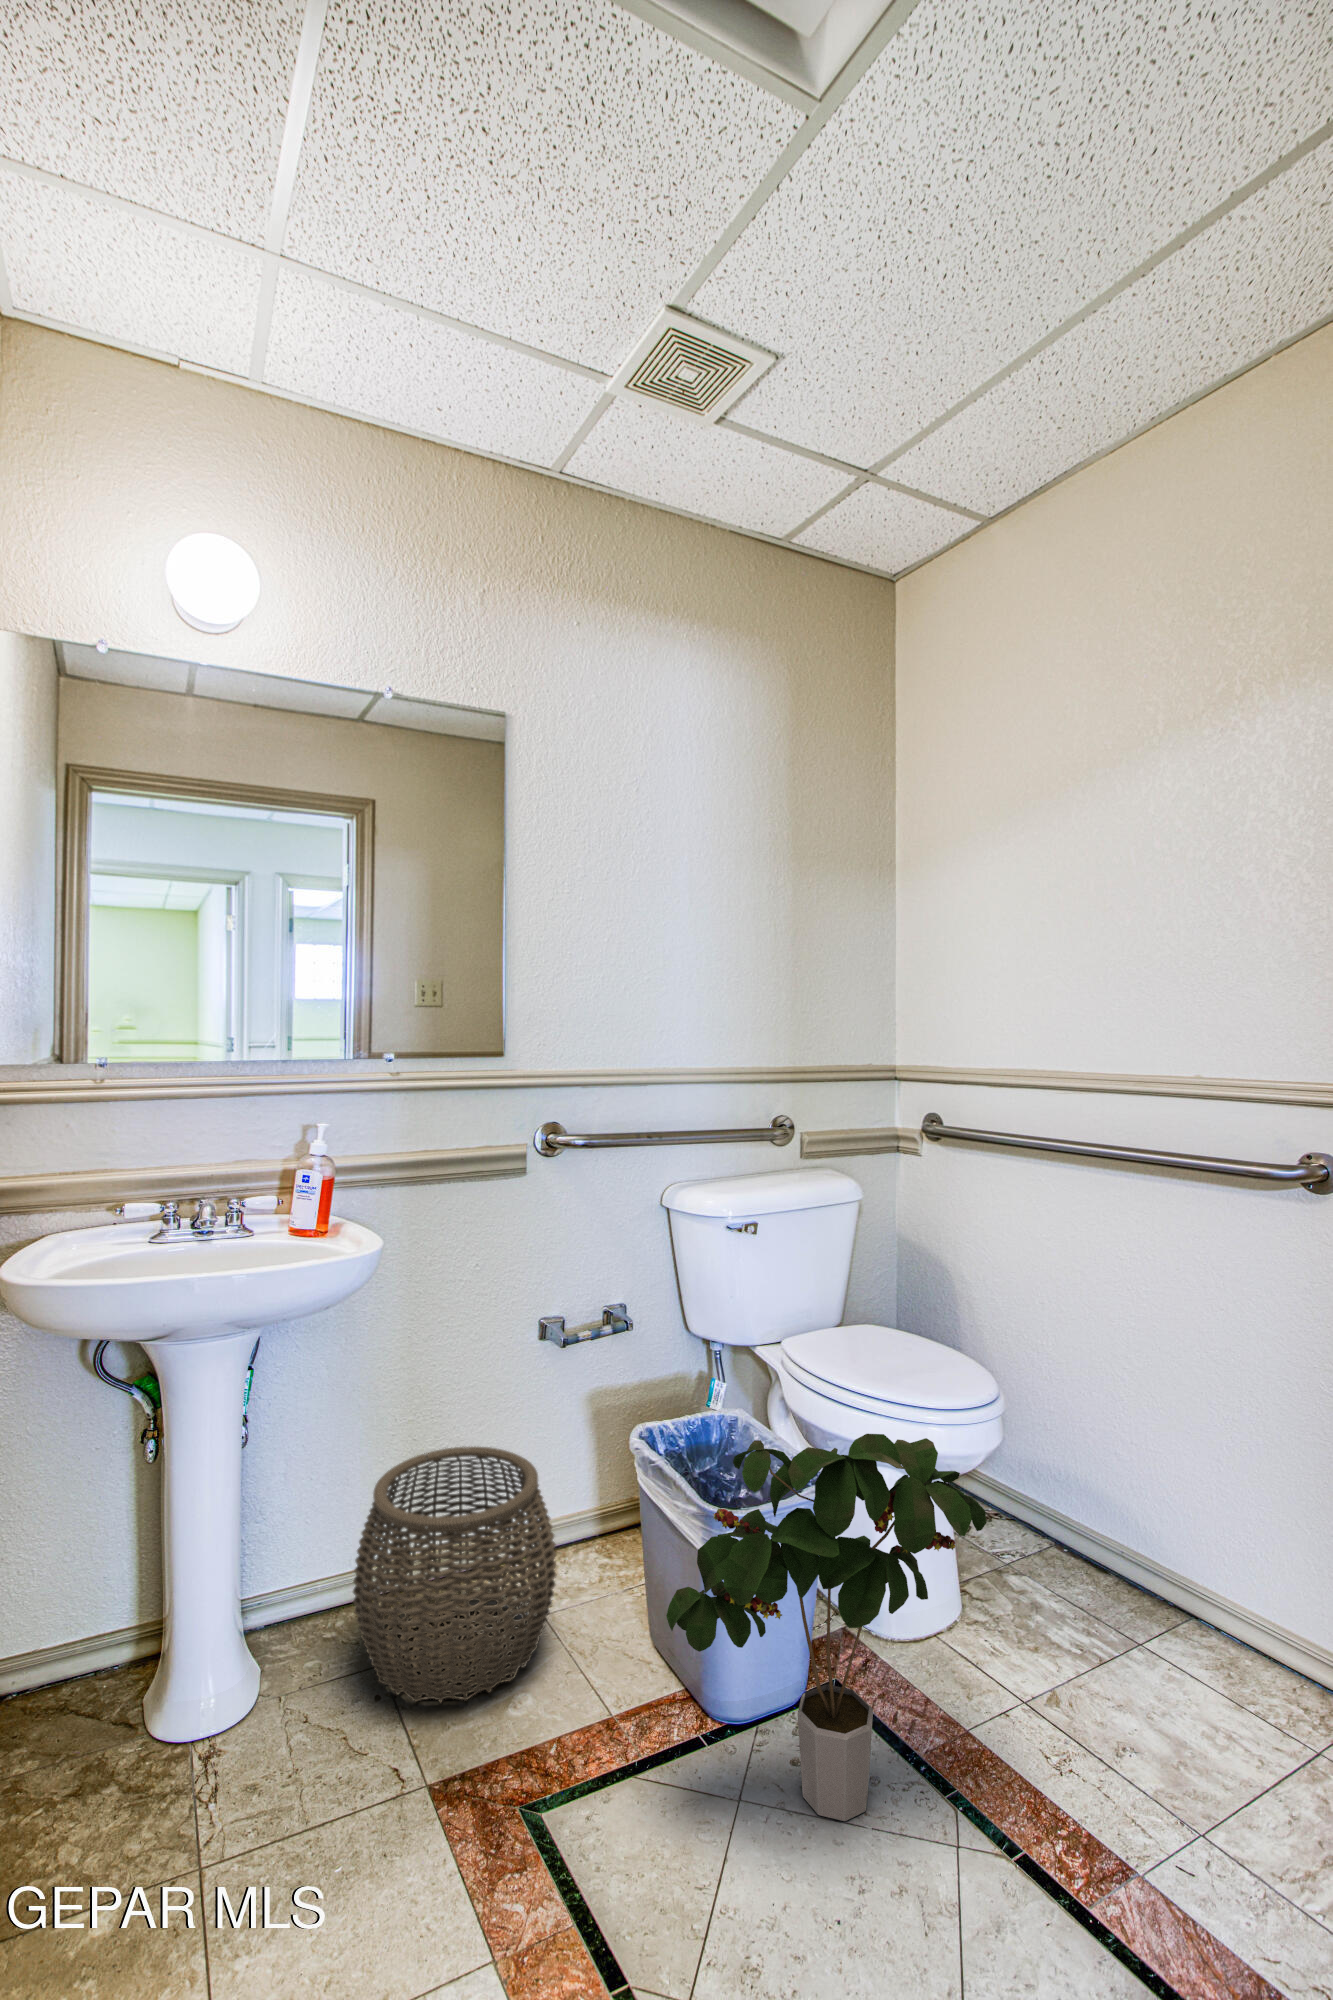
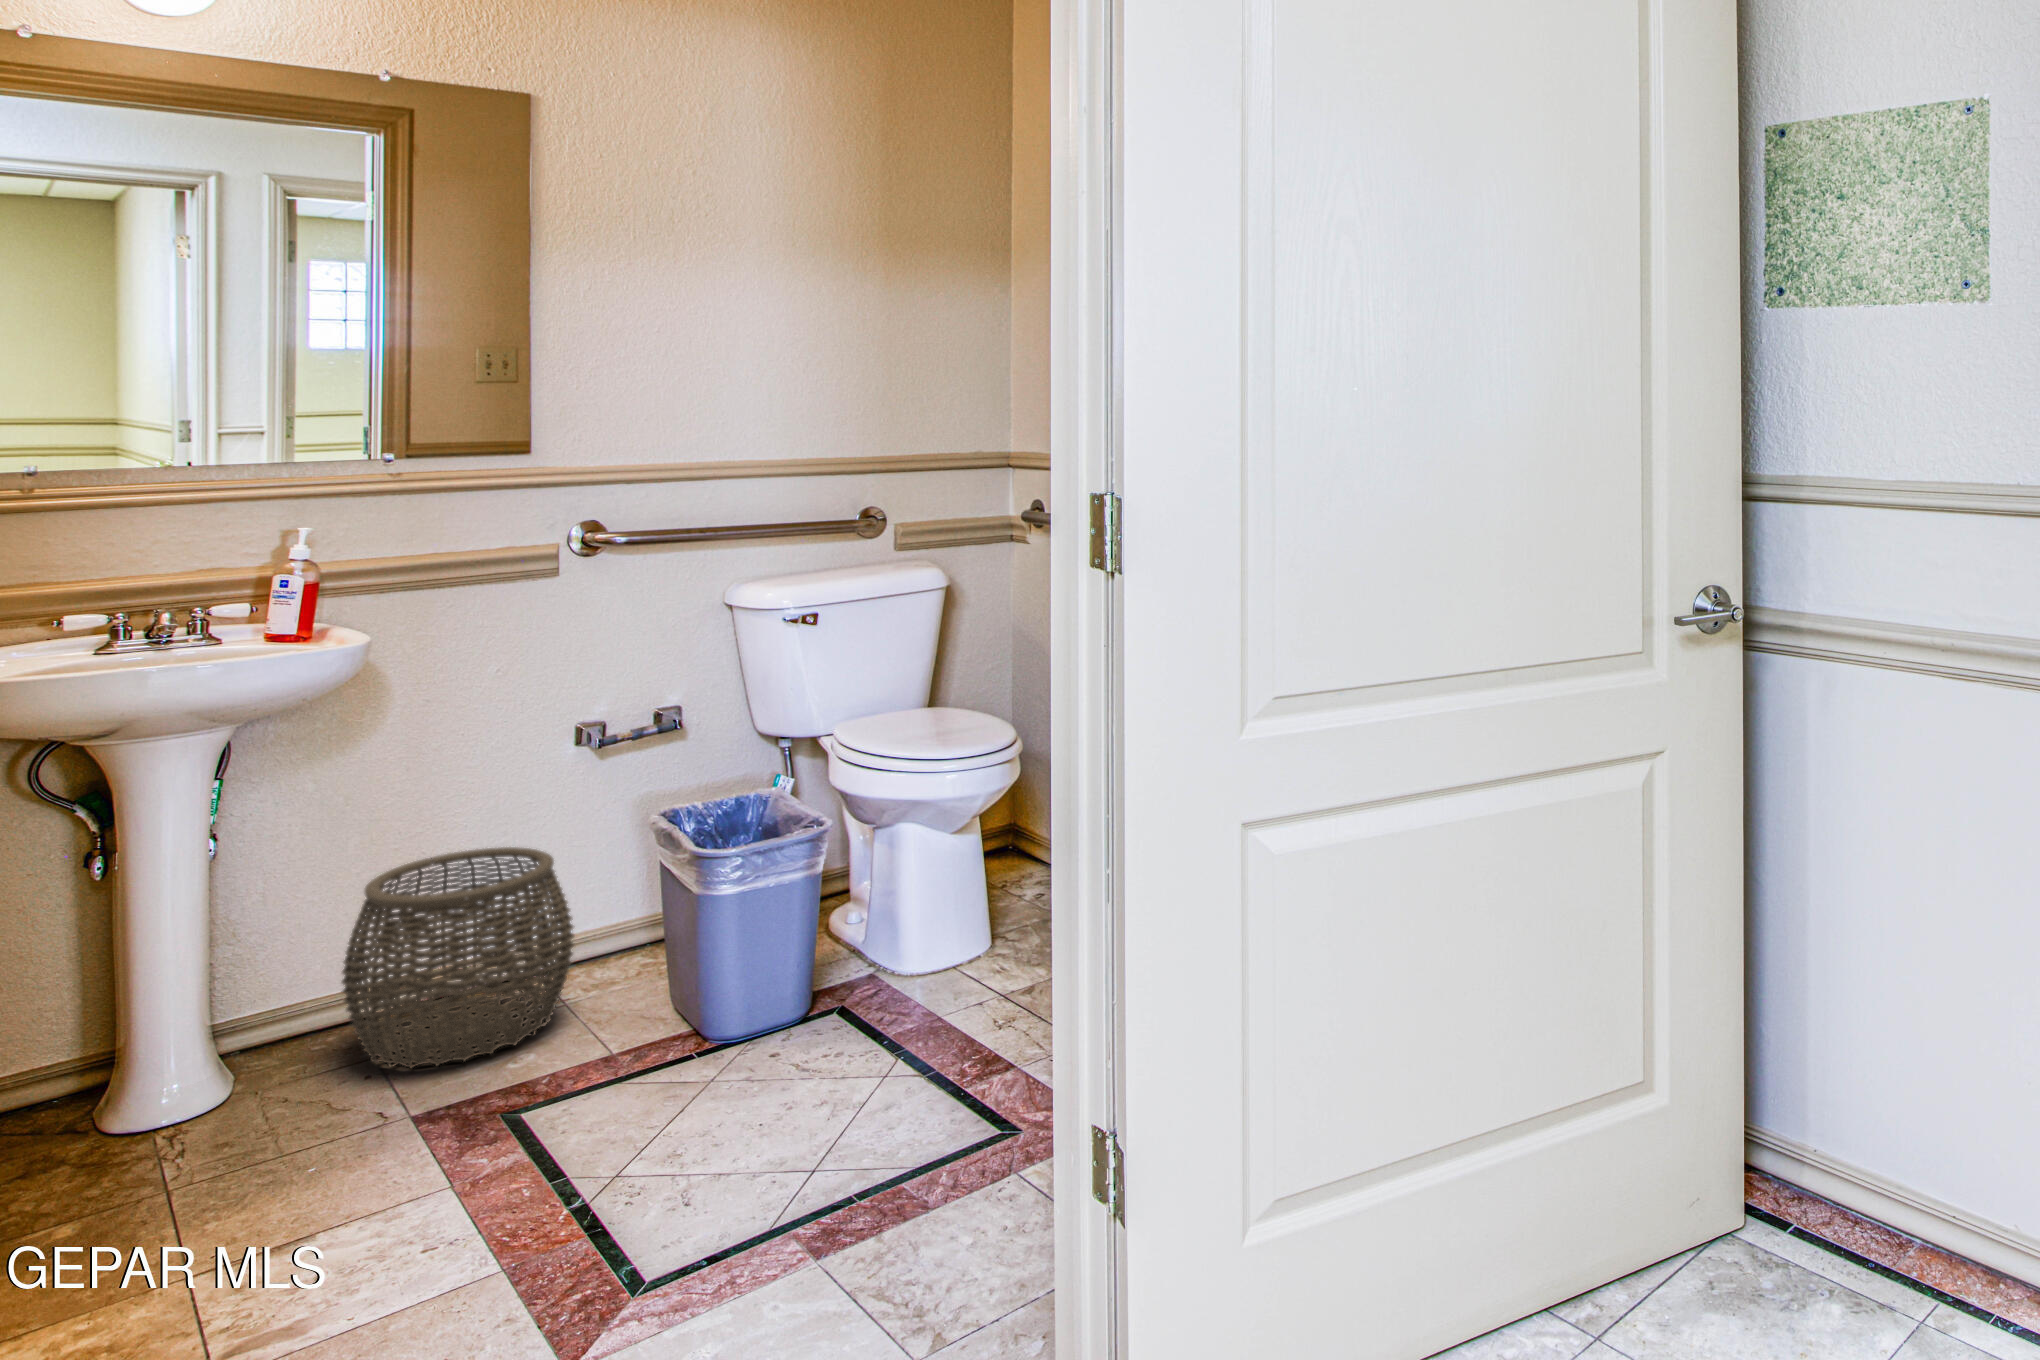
potted plant: present [666,1434,987,1821] -> none [649,770,945,1077]

